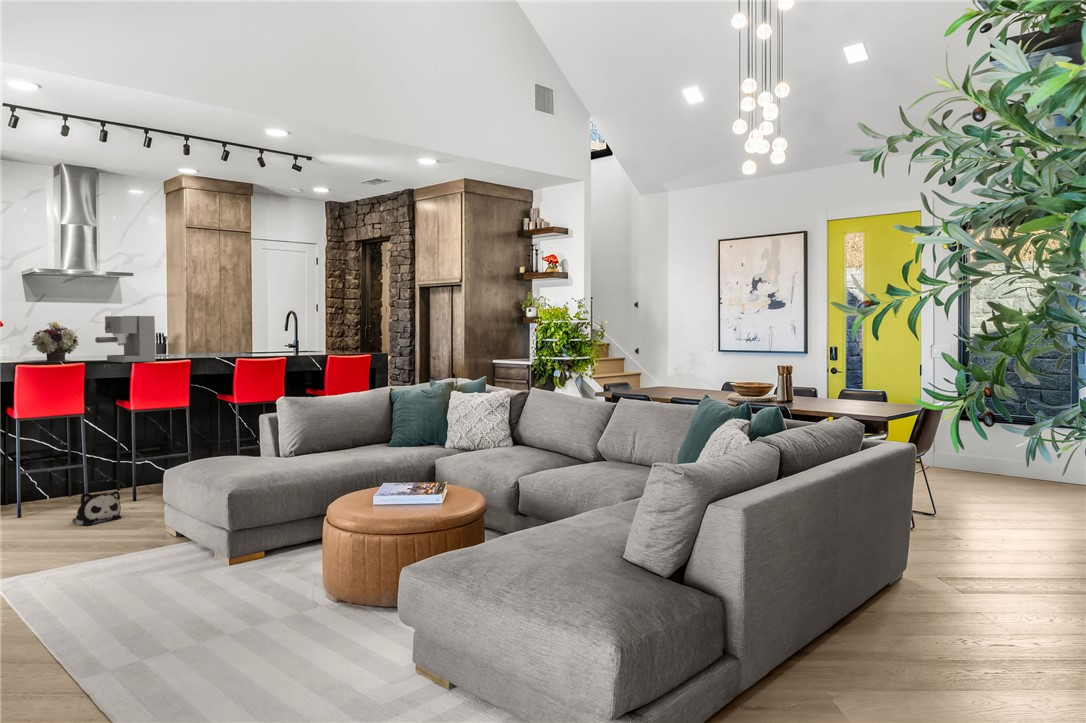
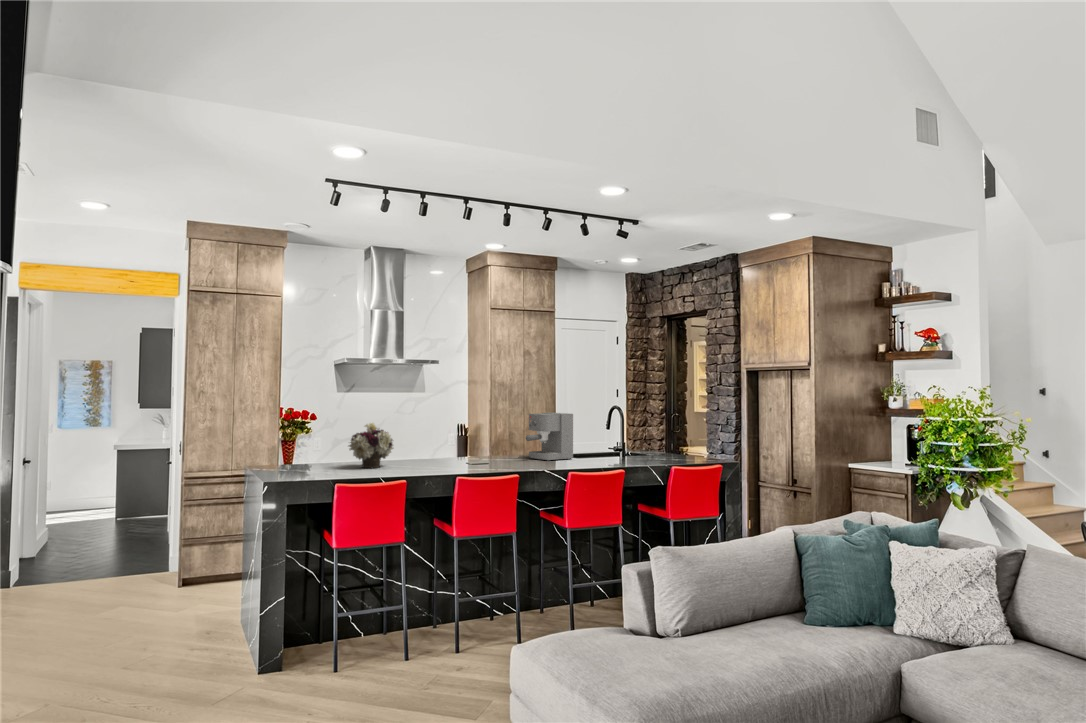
coffee maker: present [95,316,156,363] -> present [526,413,573,461]
plush toy: present [72,491,121,525] -> none [391,651,446,700]

